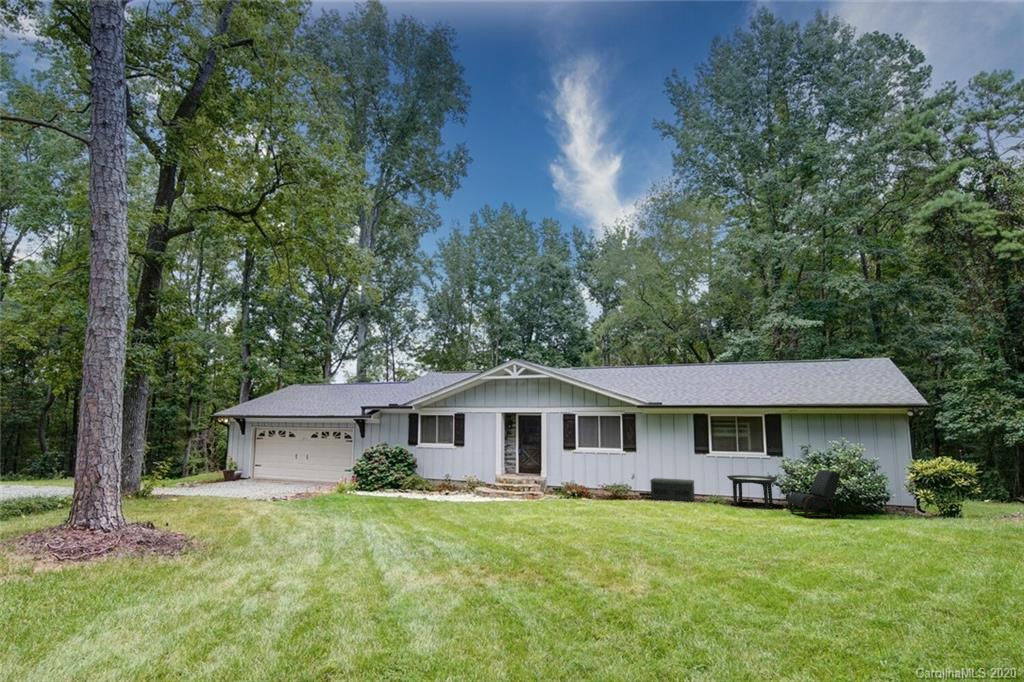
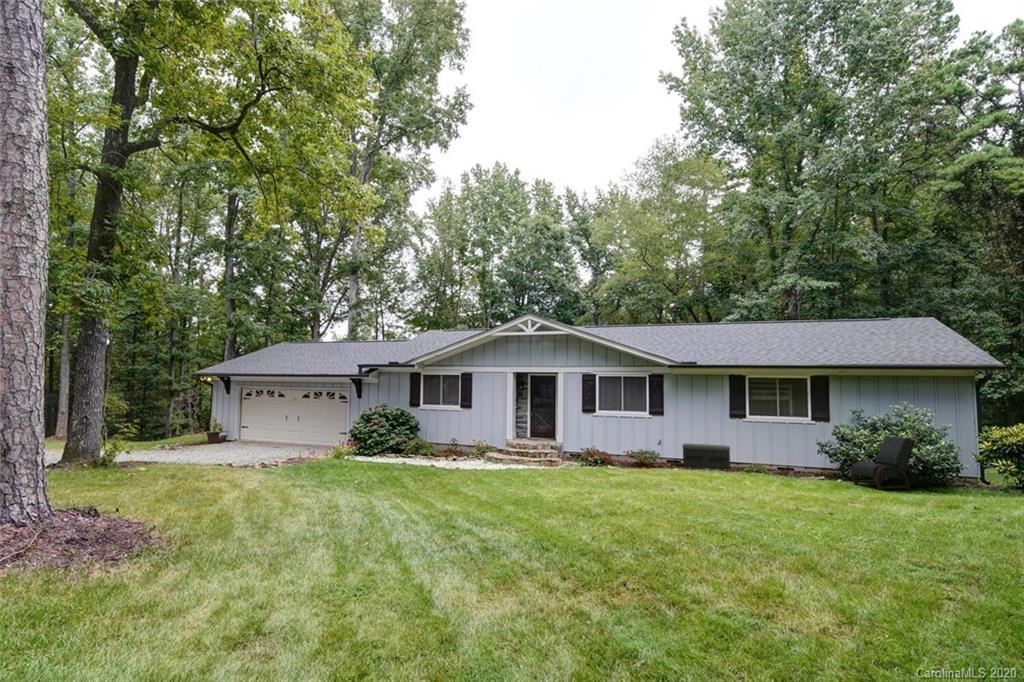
round table: present [727,475,777,508] -> none [771,441,830,478]

